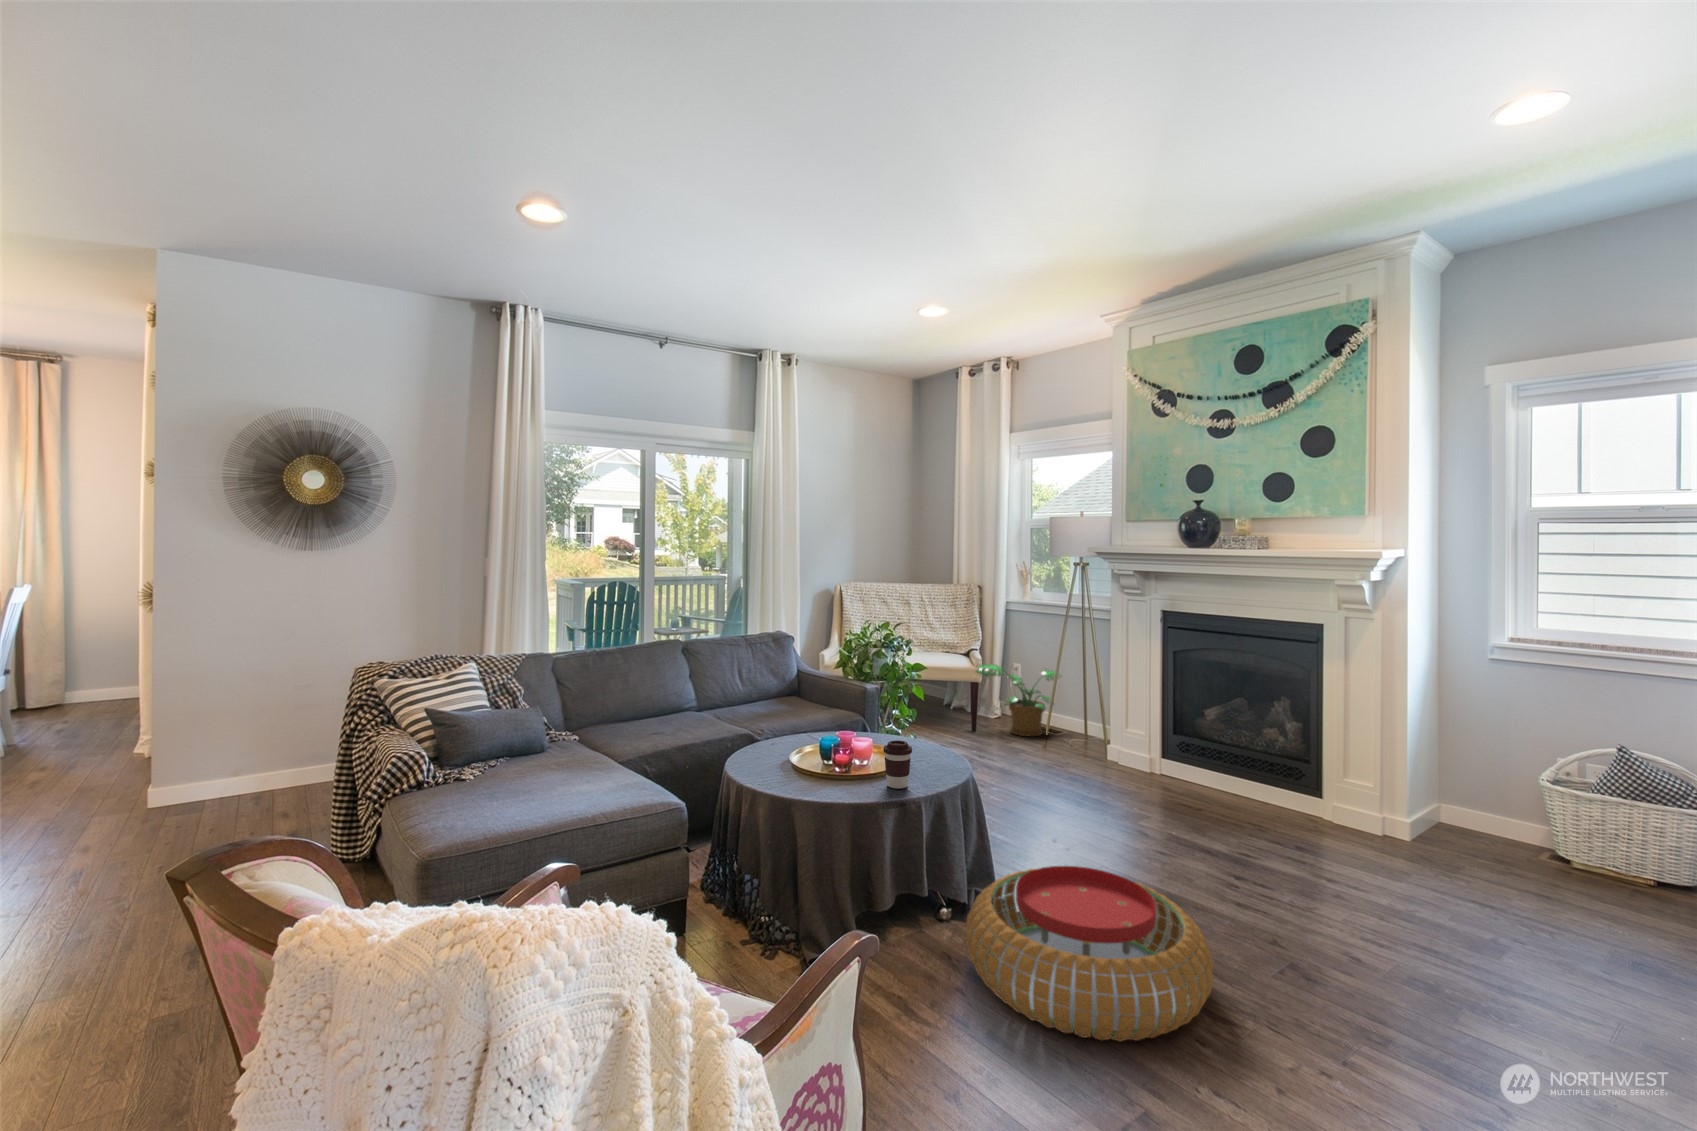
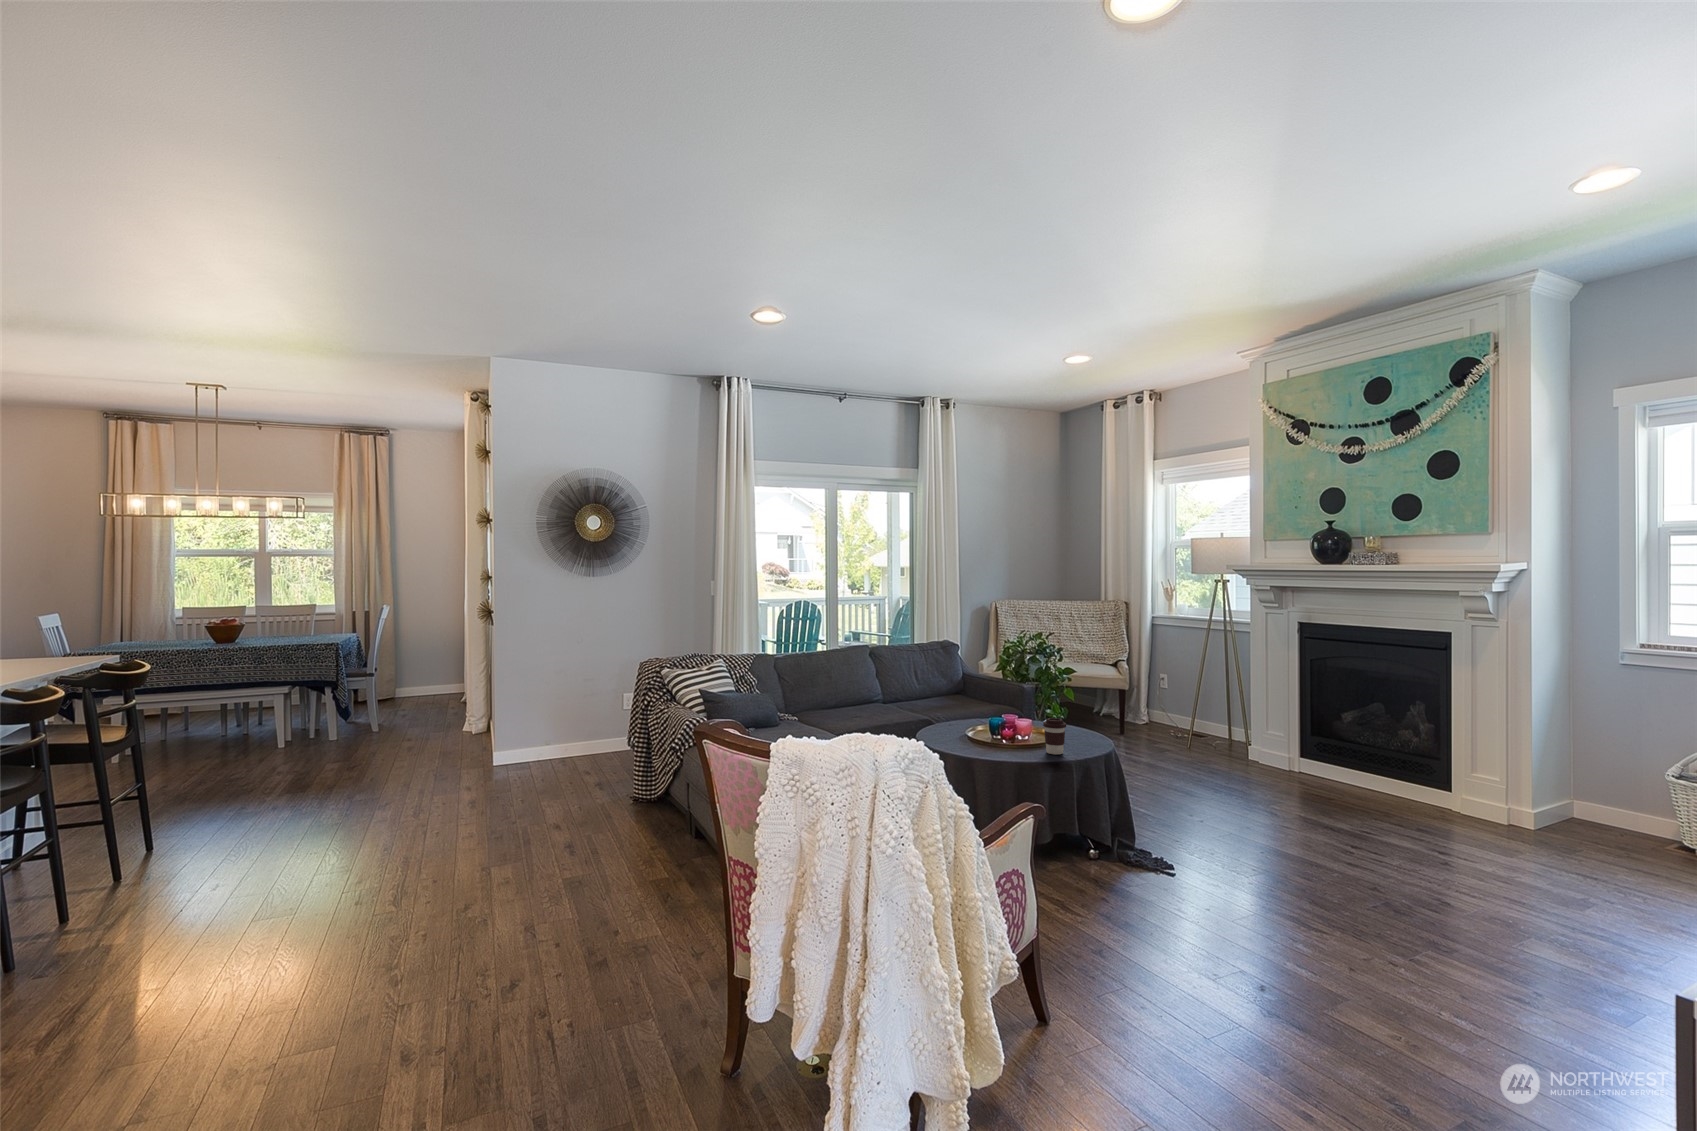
potted plant: present [976,664,1060,736] -> none [1121,671,1208,738]
pouf: present [966,866,1213,1041] -> none [1111,817,1311,936]

